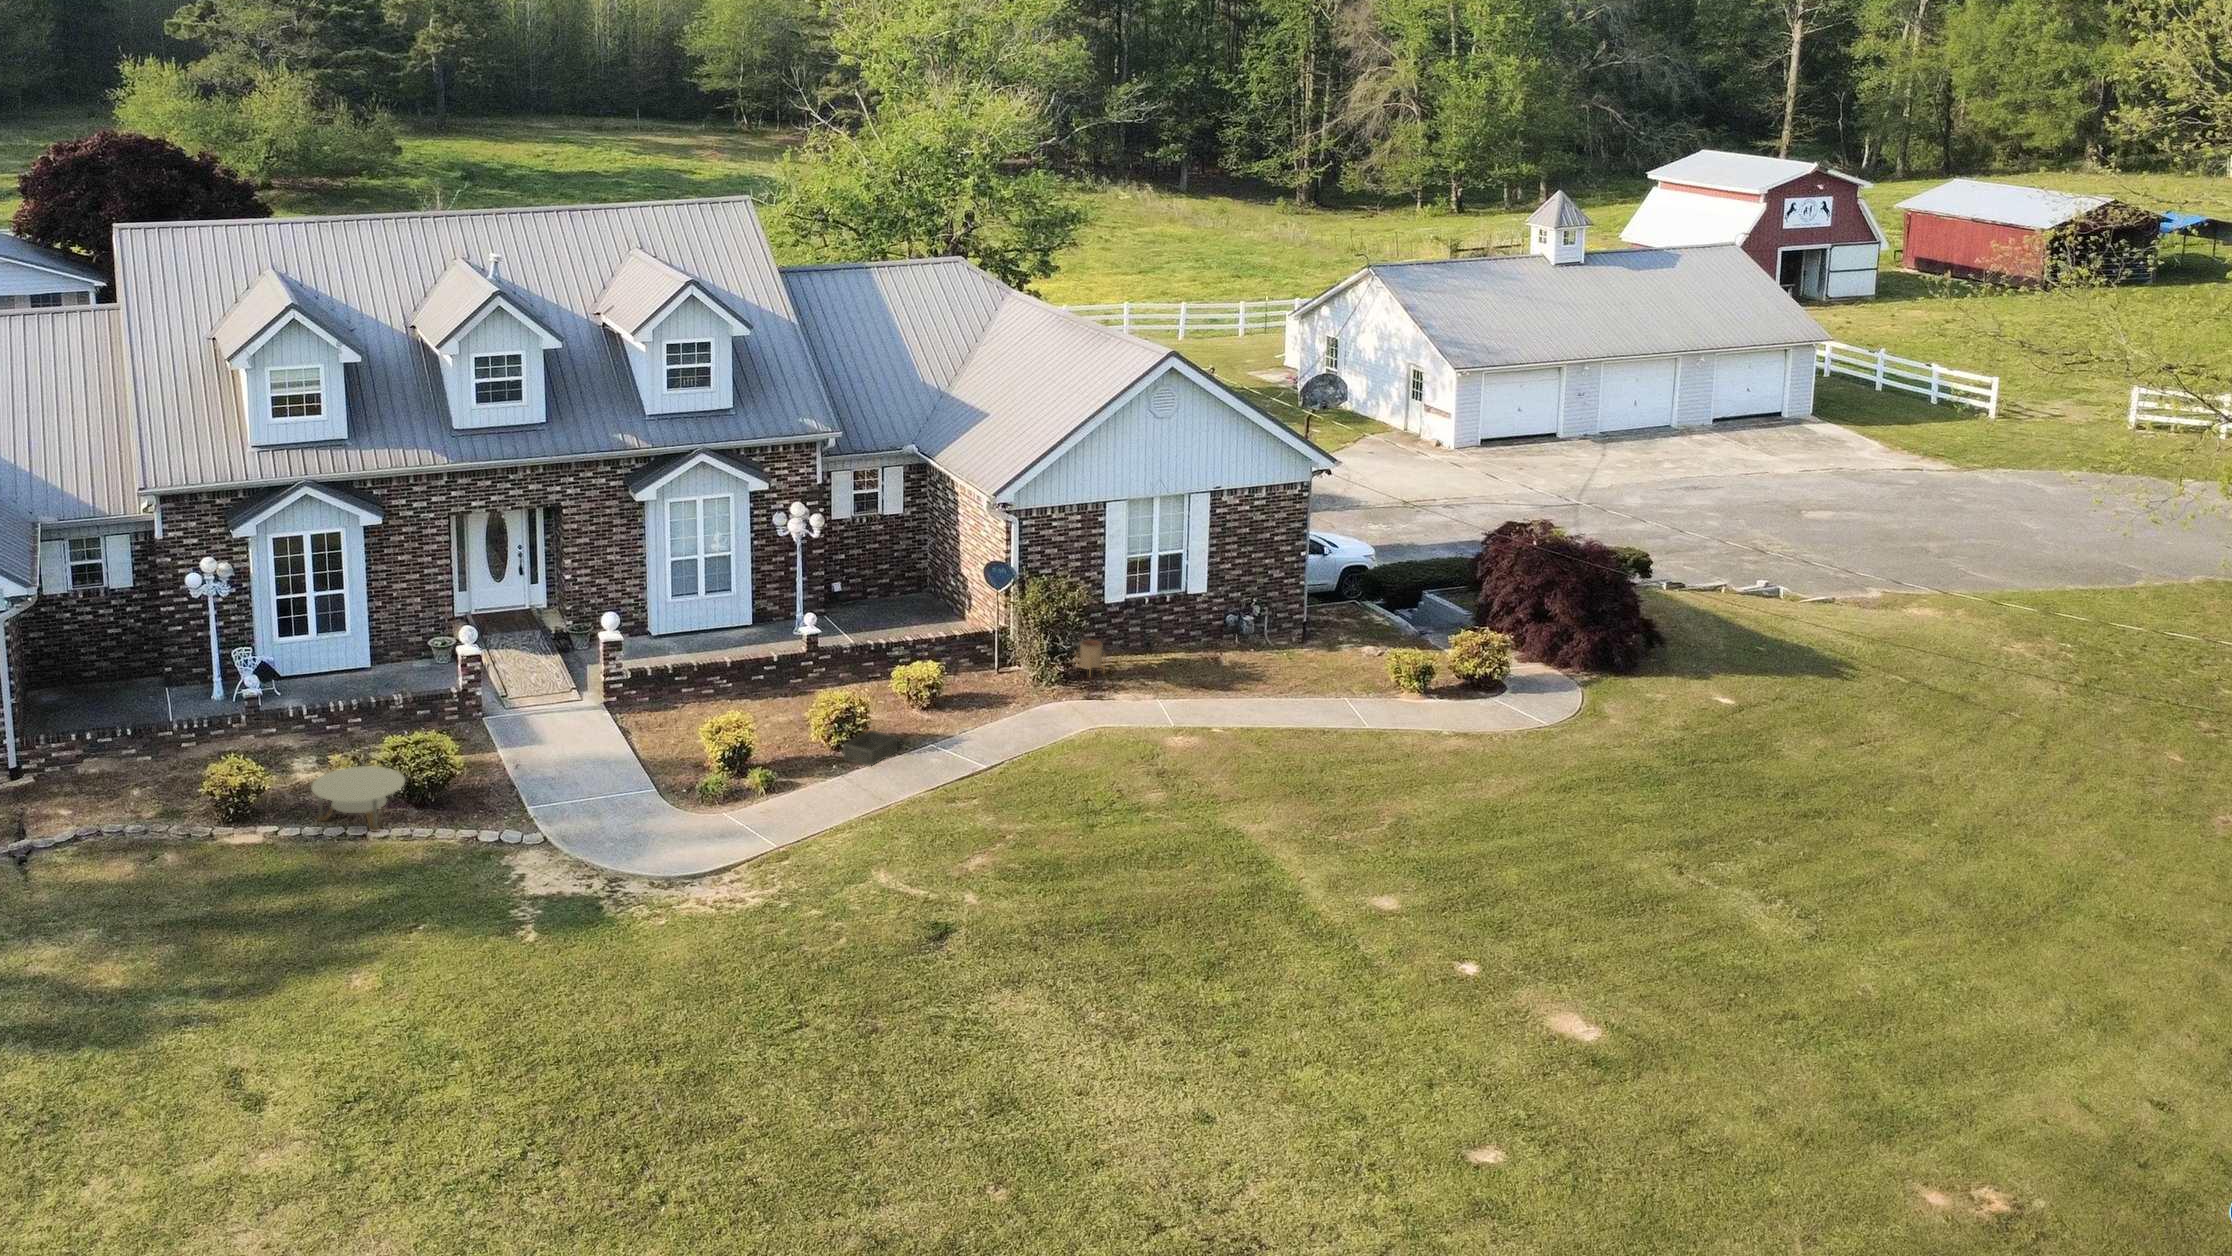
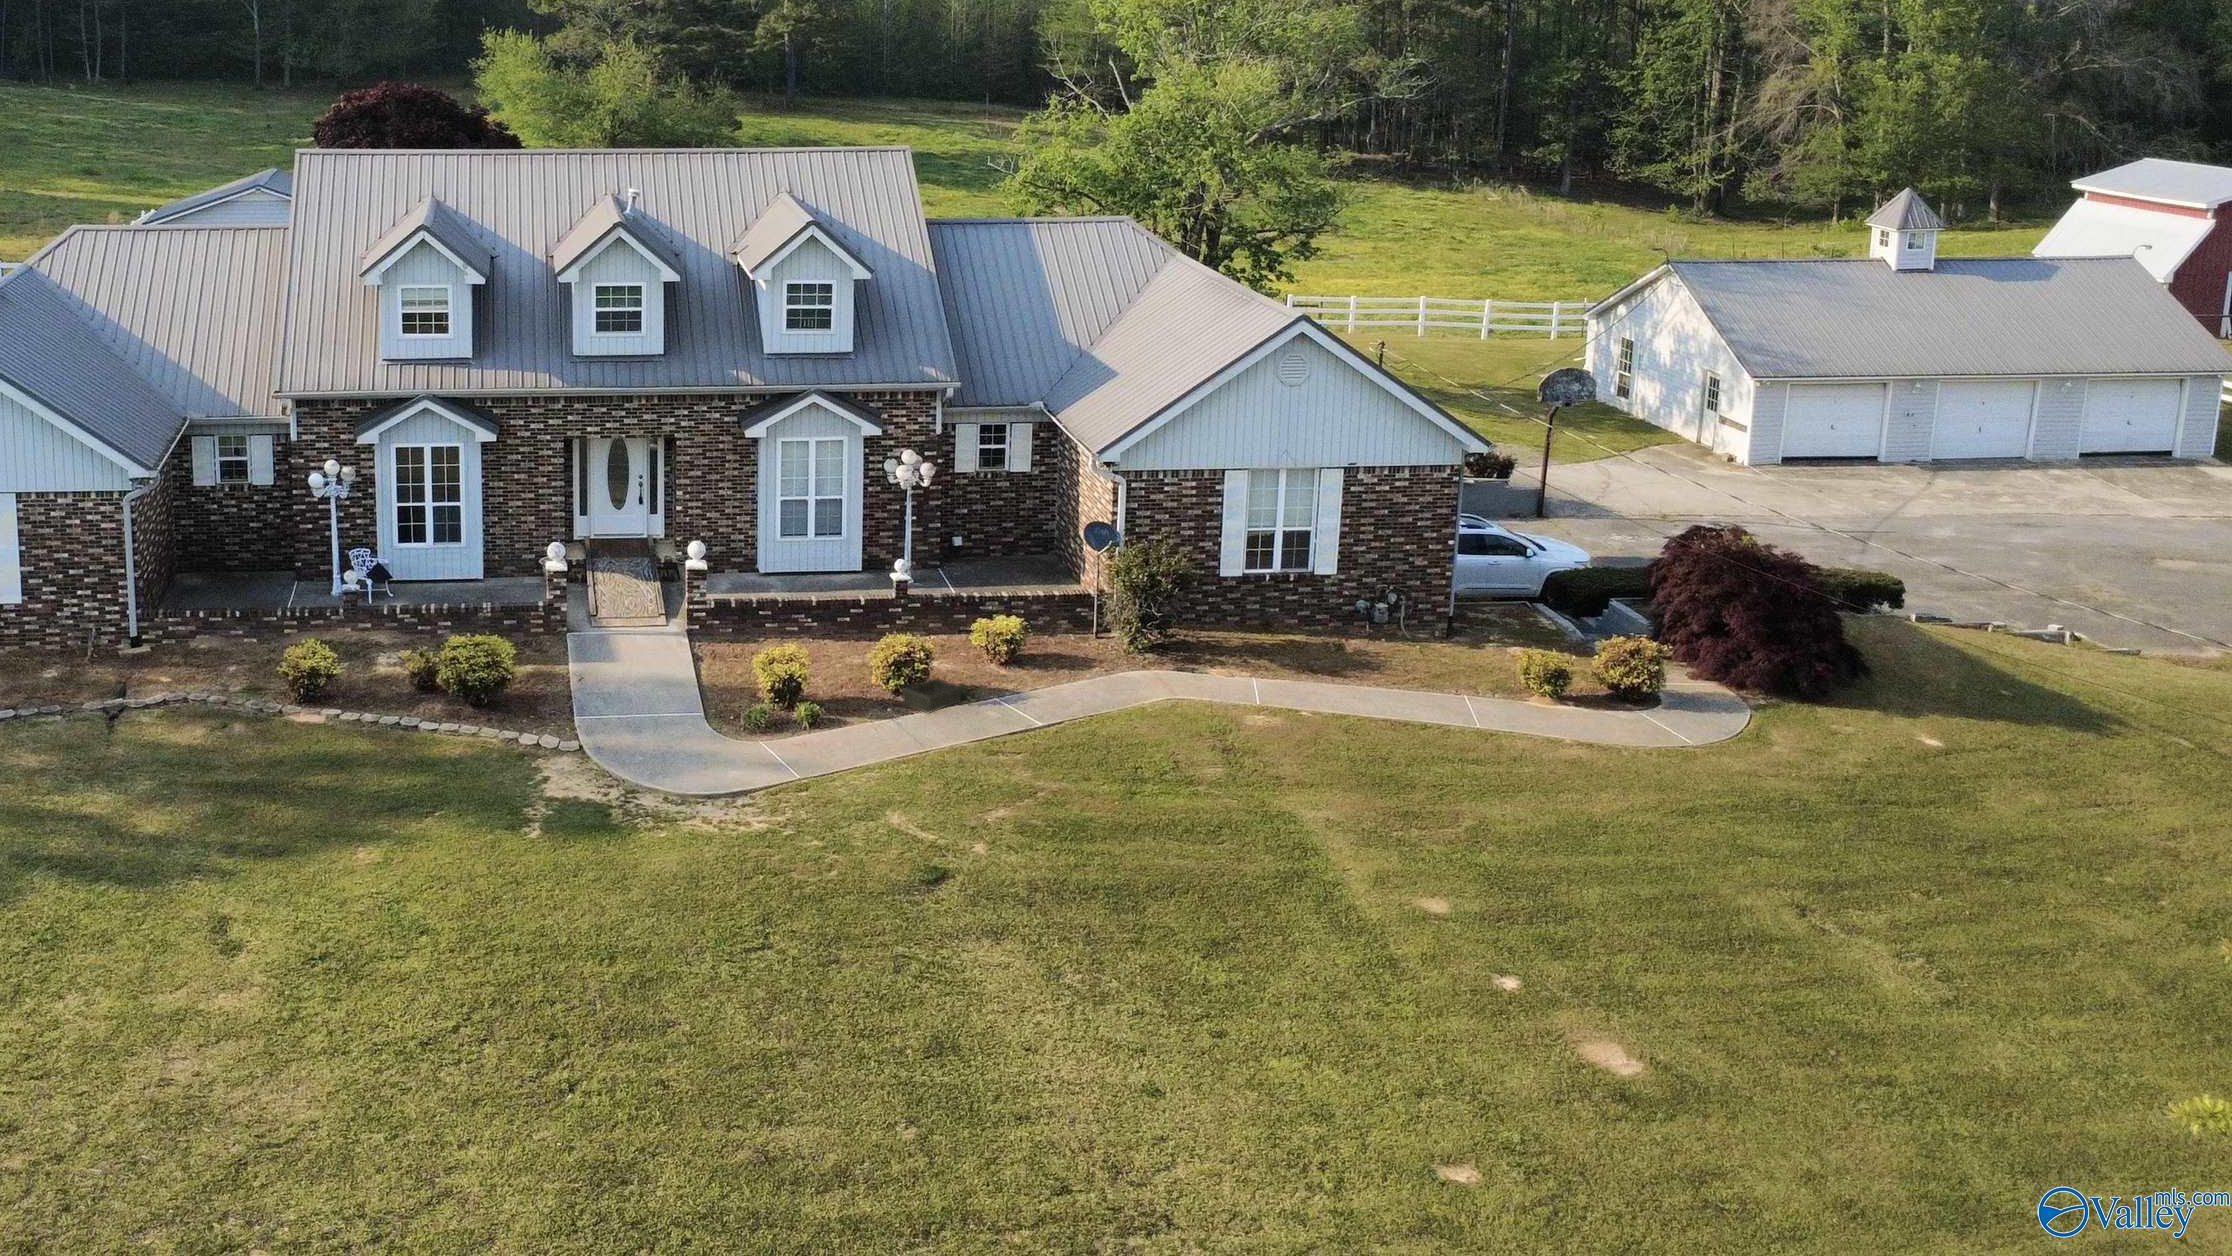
planter: present [1077,640,1105,670] -> none [1178,611,1210,650]
round table: present [311,766,405,832] -> none [374,662,463,724]

